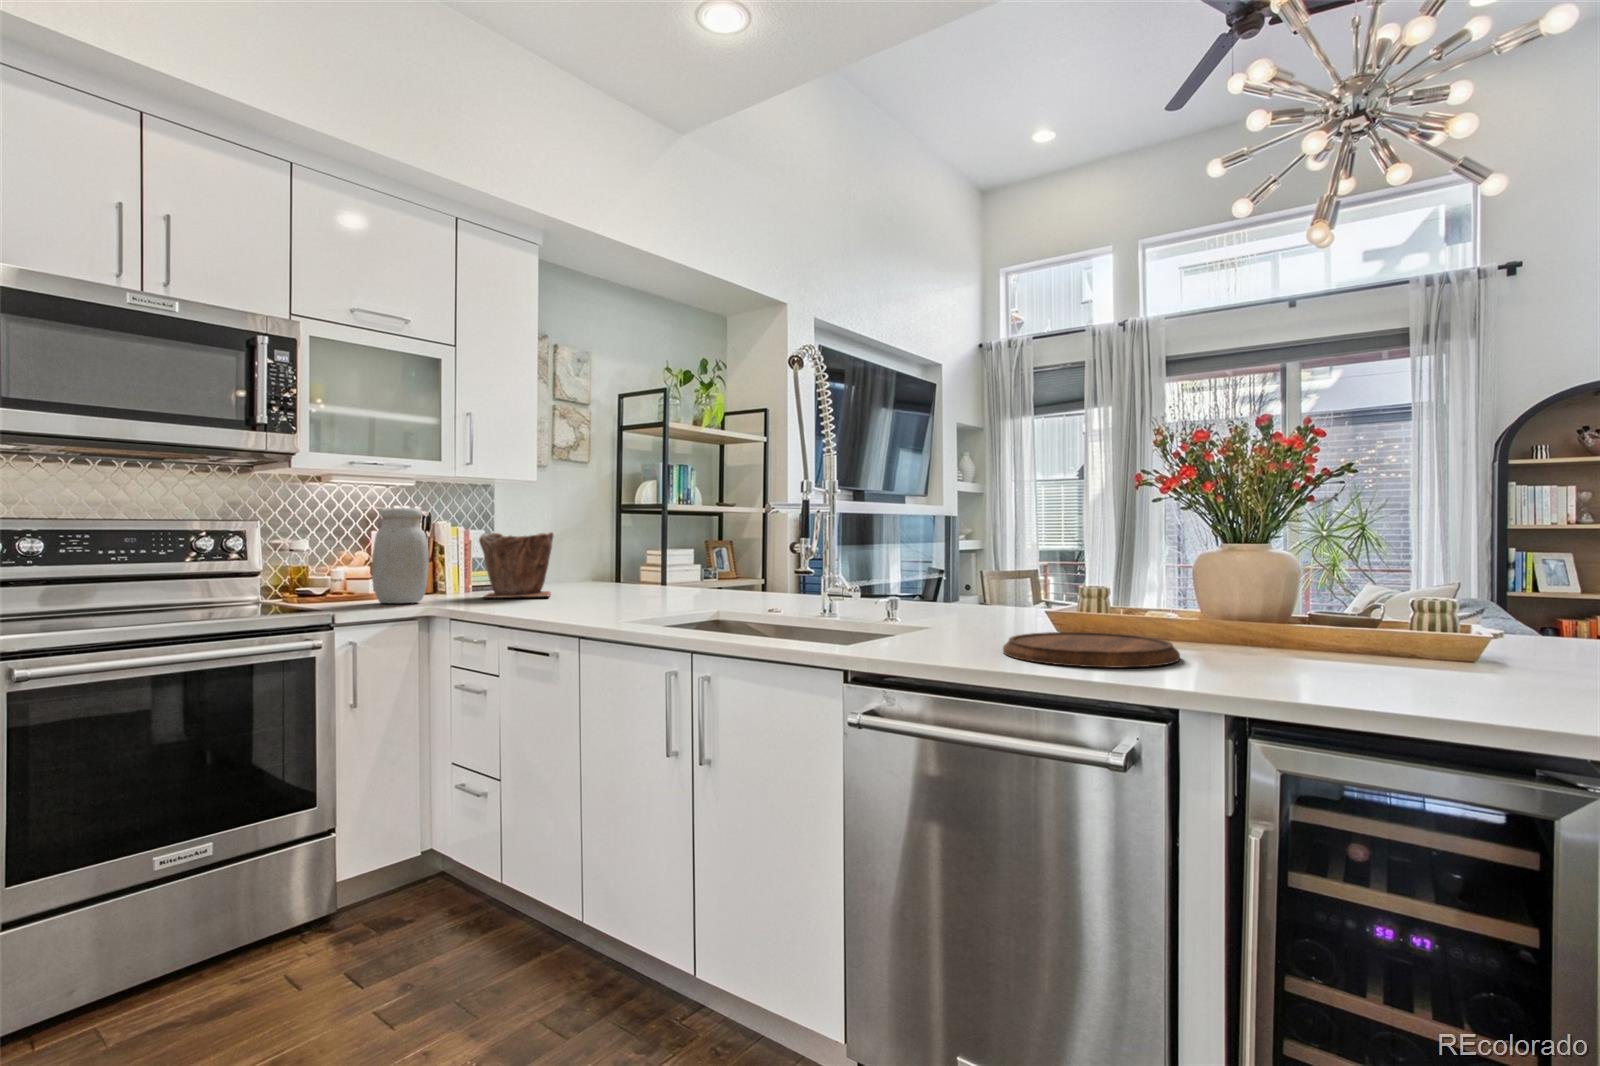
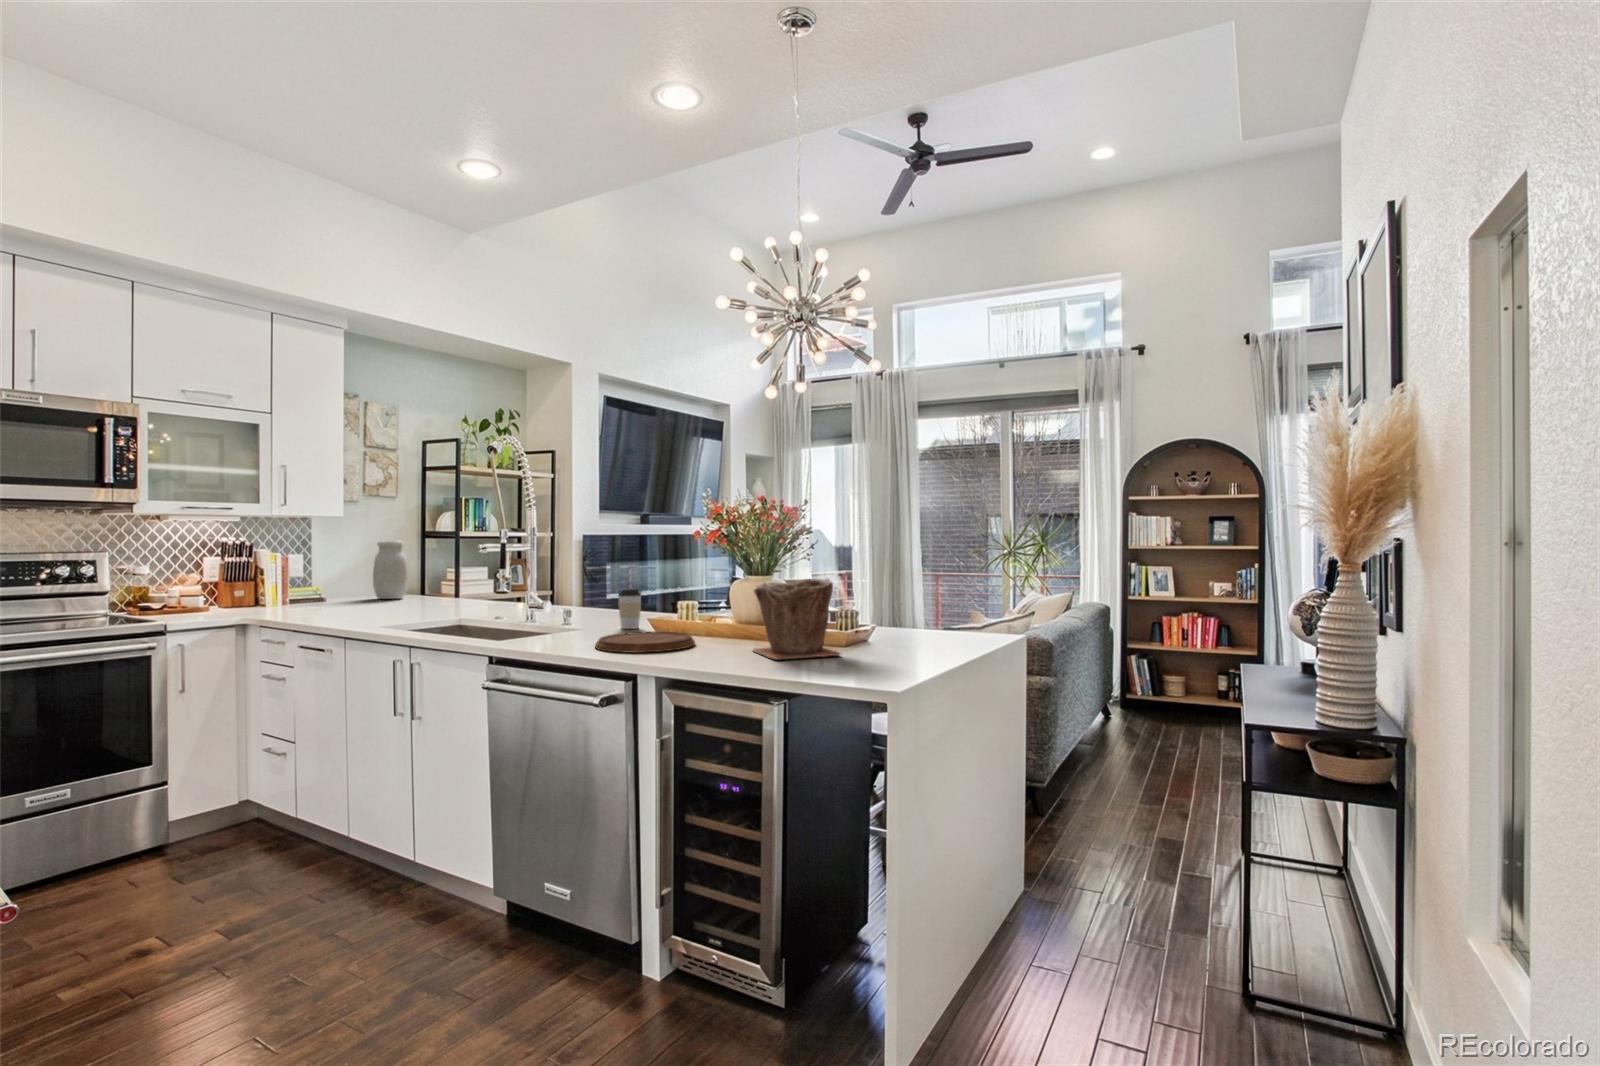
jar: present [372,508,429,603] -> present [373,540,408,599]
plant pot: present [479,532,554,598] -> present [753,579,840,660]
coffee cup: none [965,567,1002,628] -> present [618,589,641,629]

